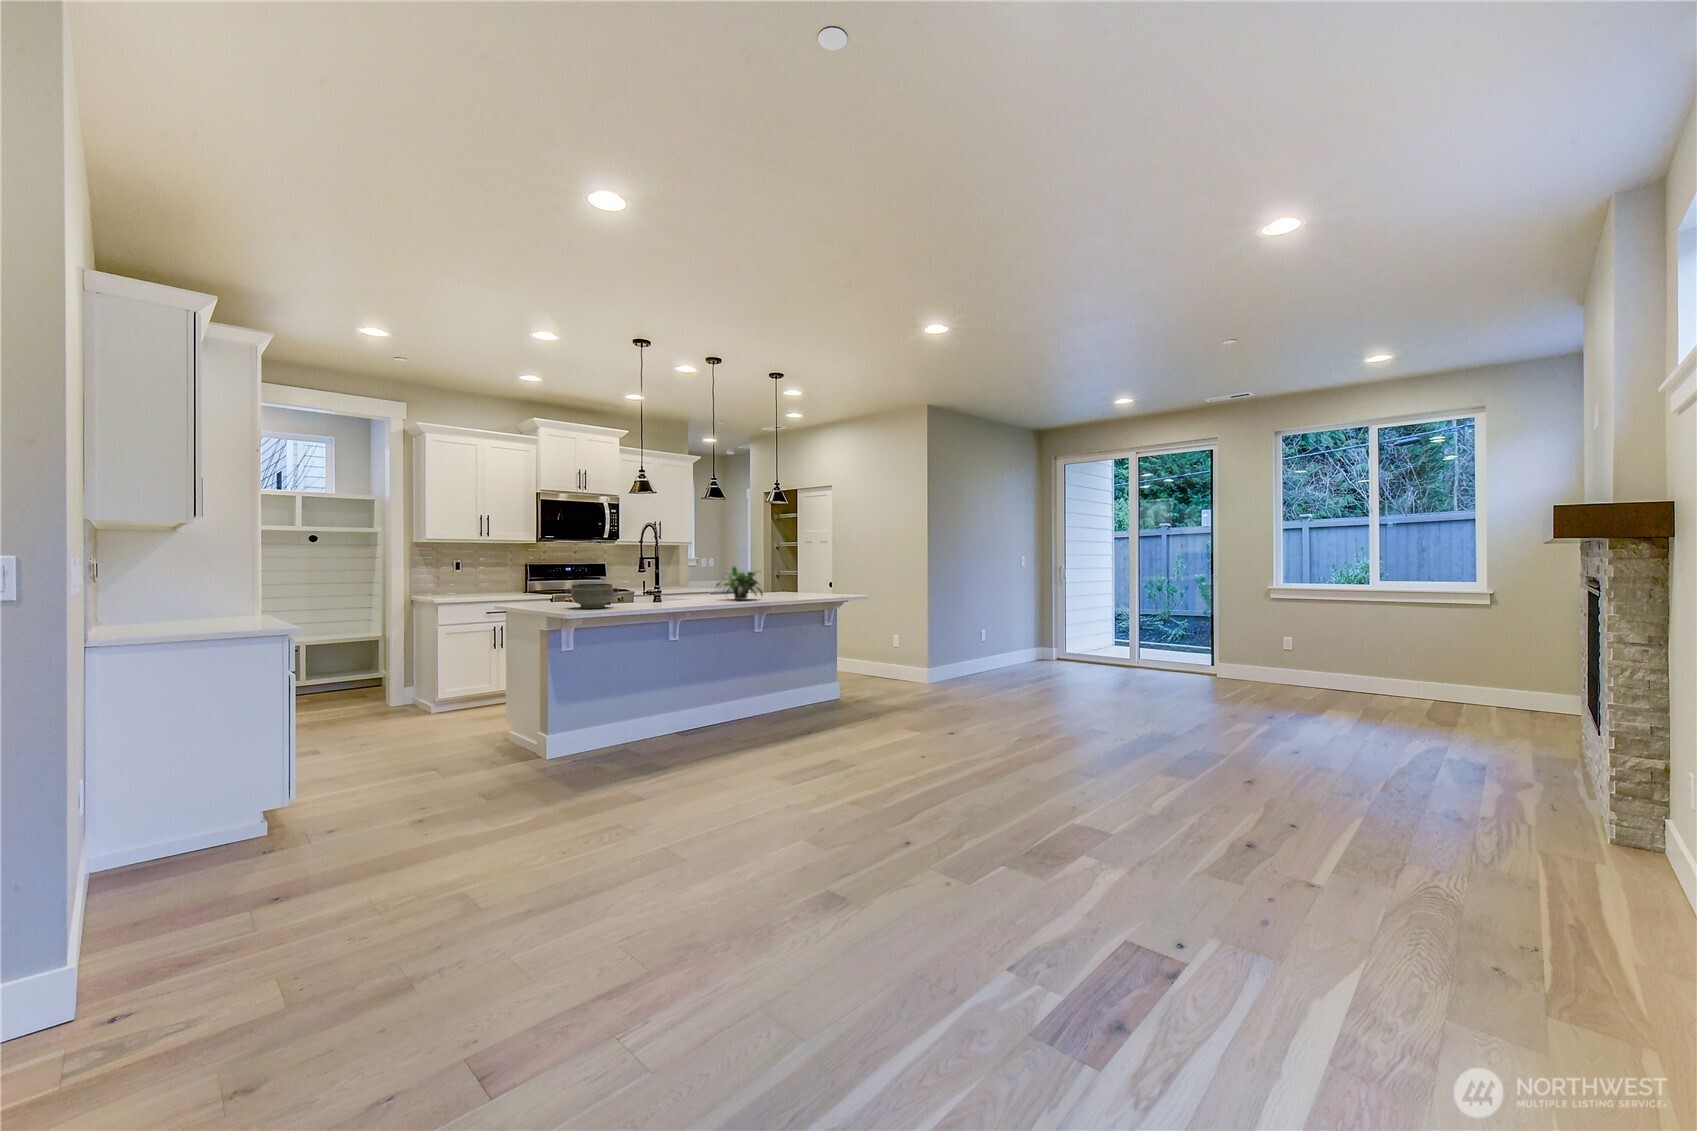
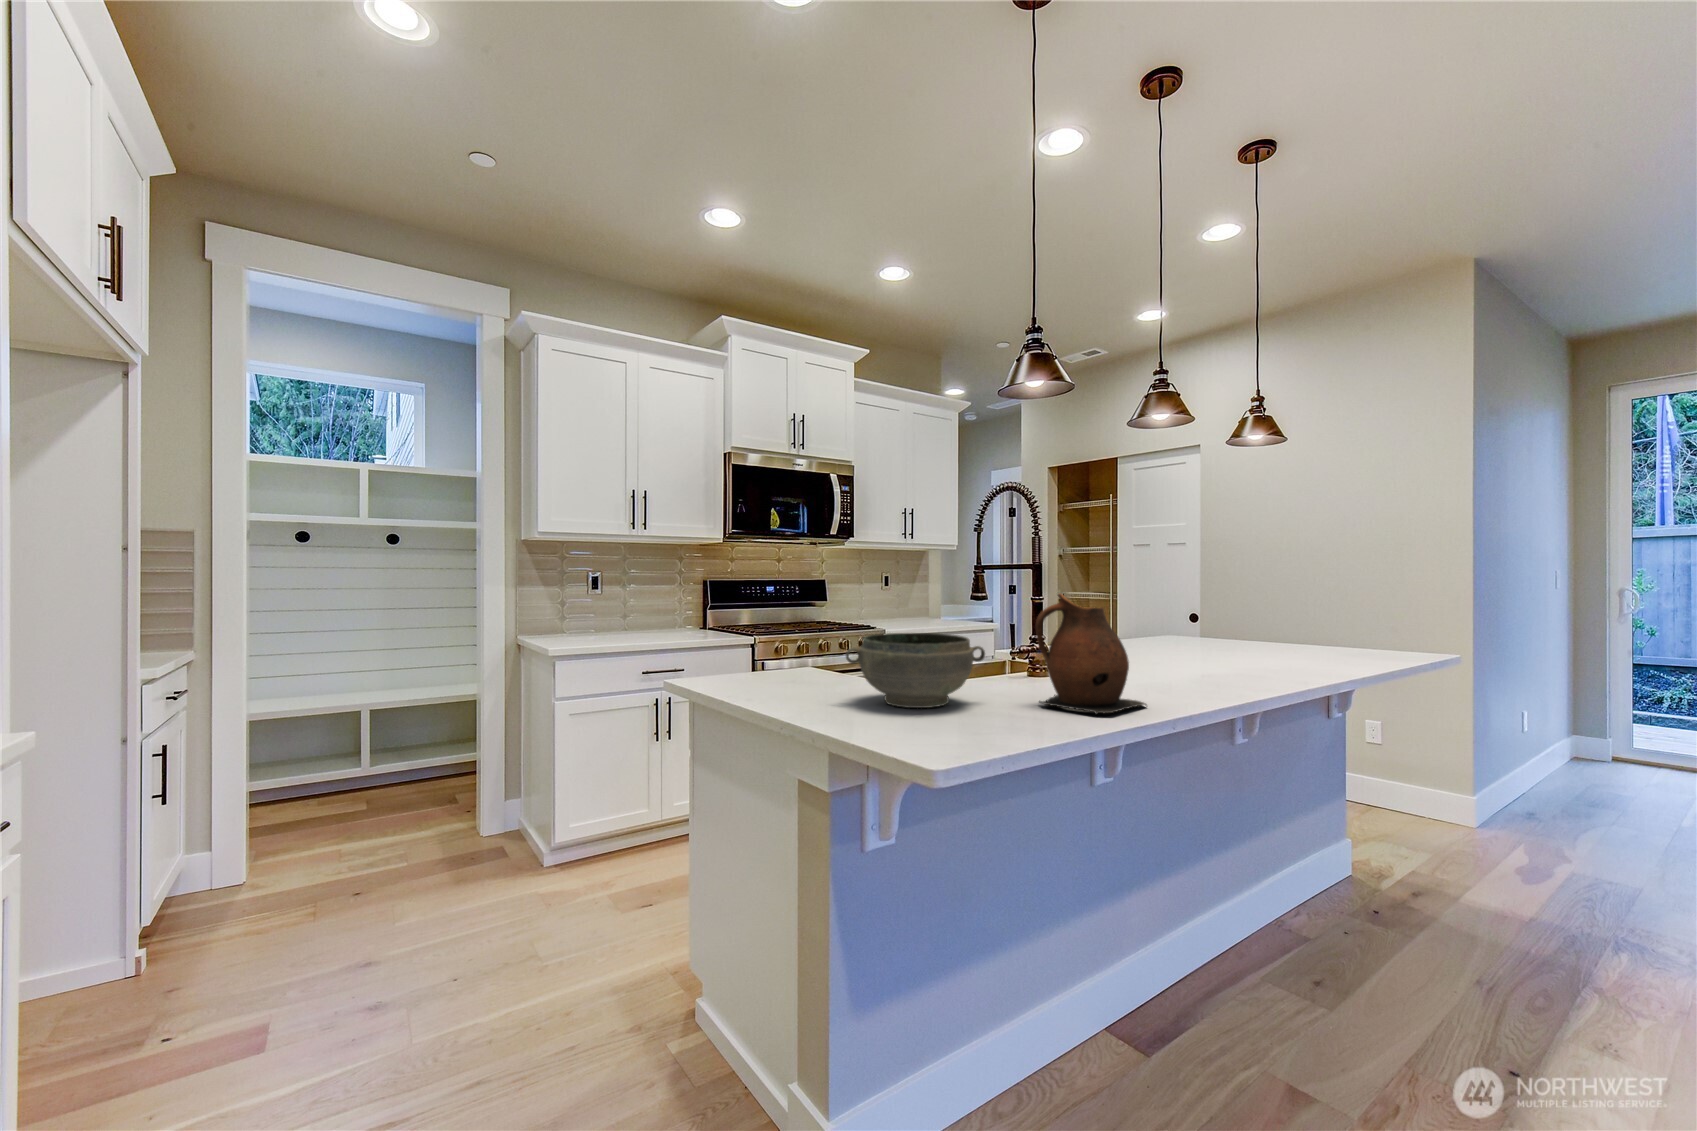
potted plant: present [716,566,763,600] -> none [1143,584,1264,667]
ceramic pitcher: none [636,569,674,609] -> present [1036,594,1147,714]

